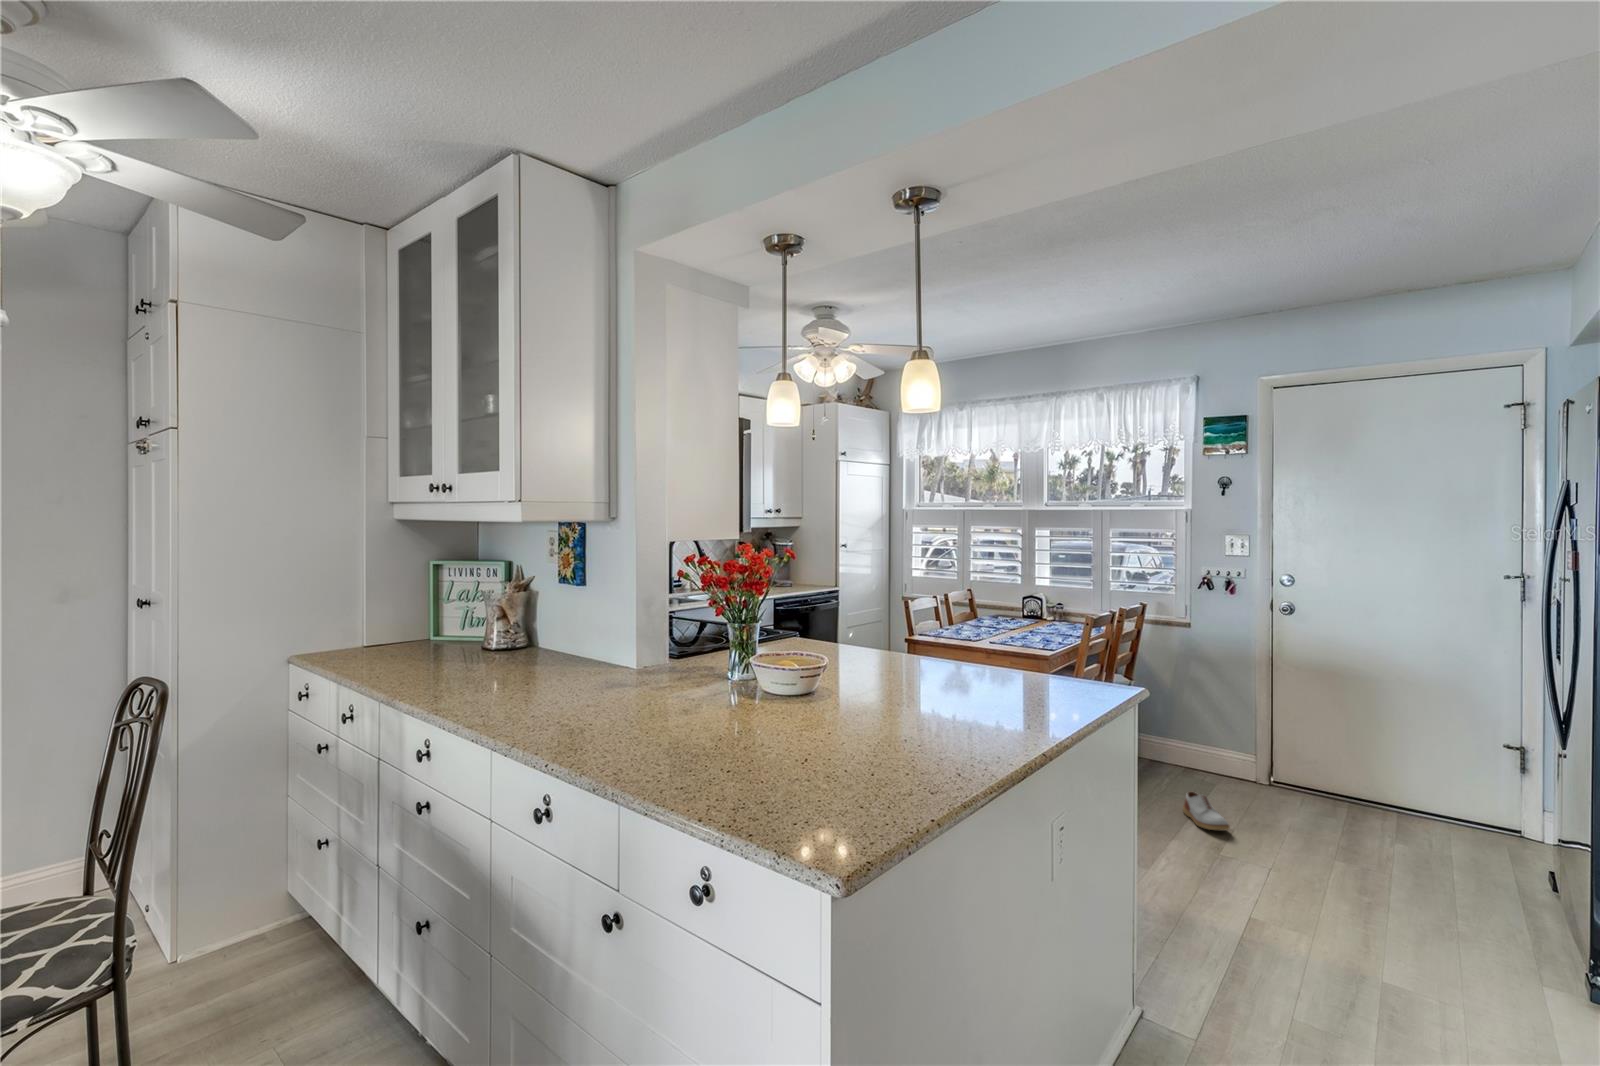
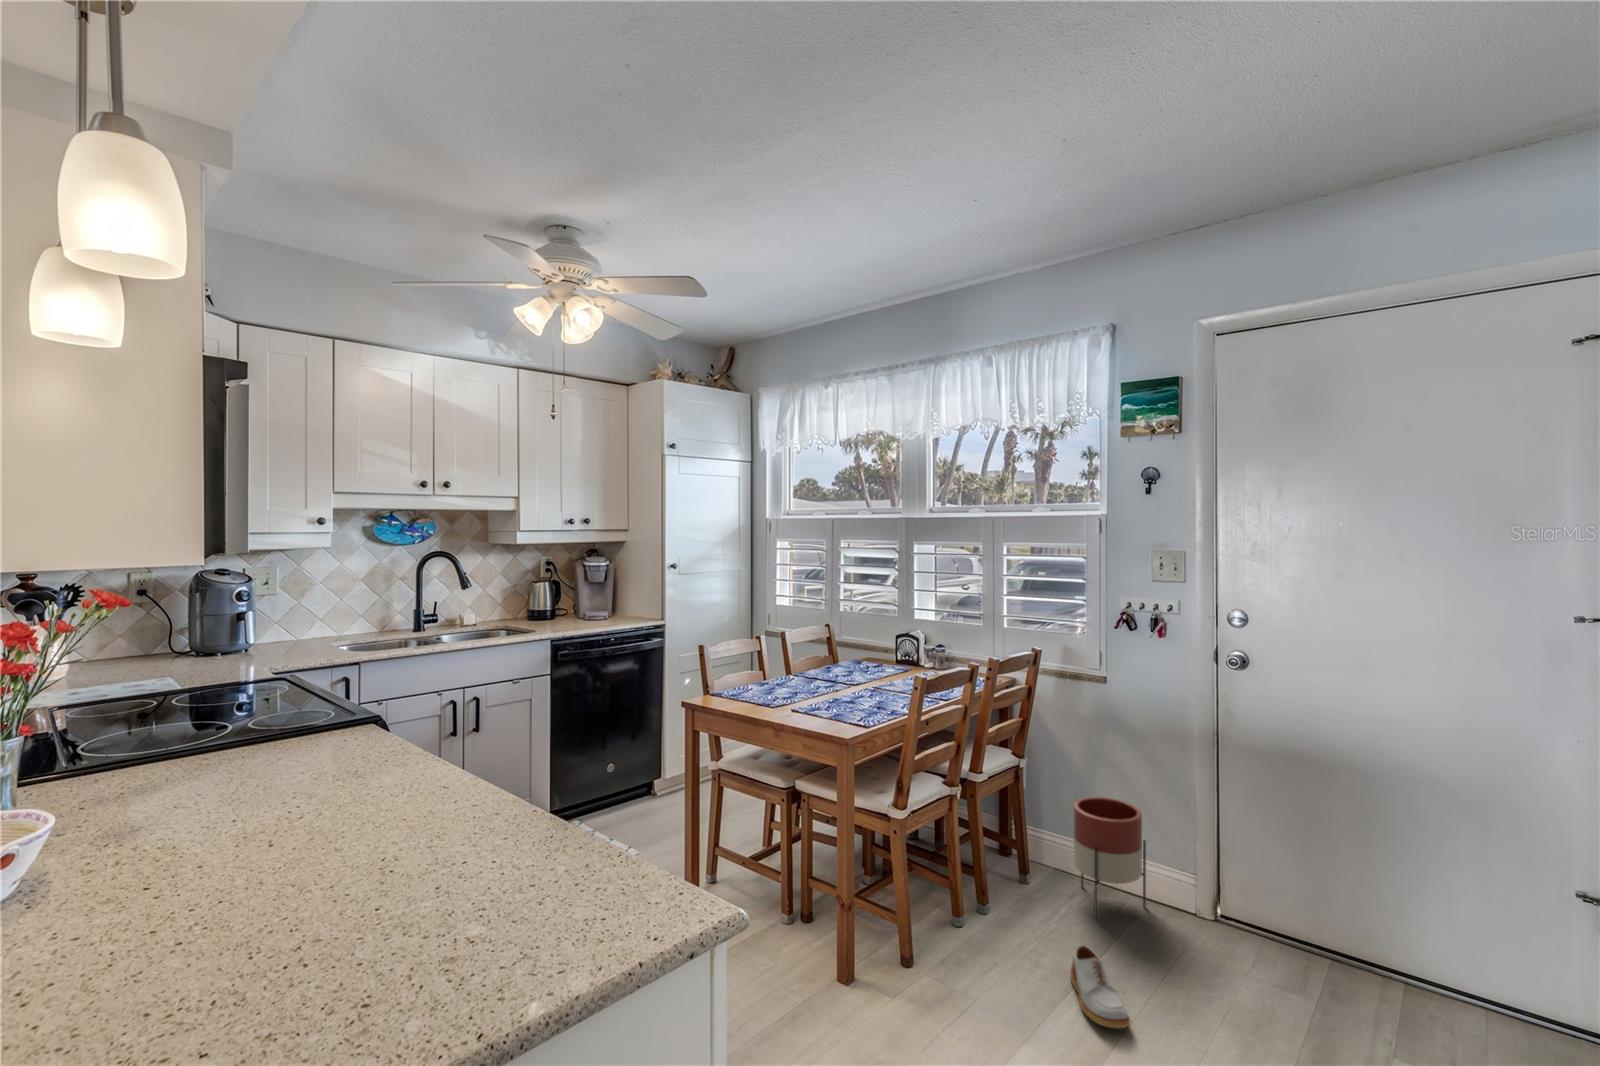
planter: none [1169,707,1221,786] -> present [1073,797,1146,918]

